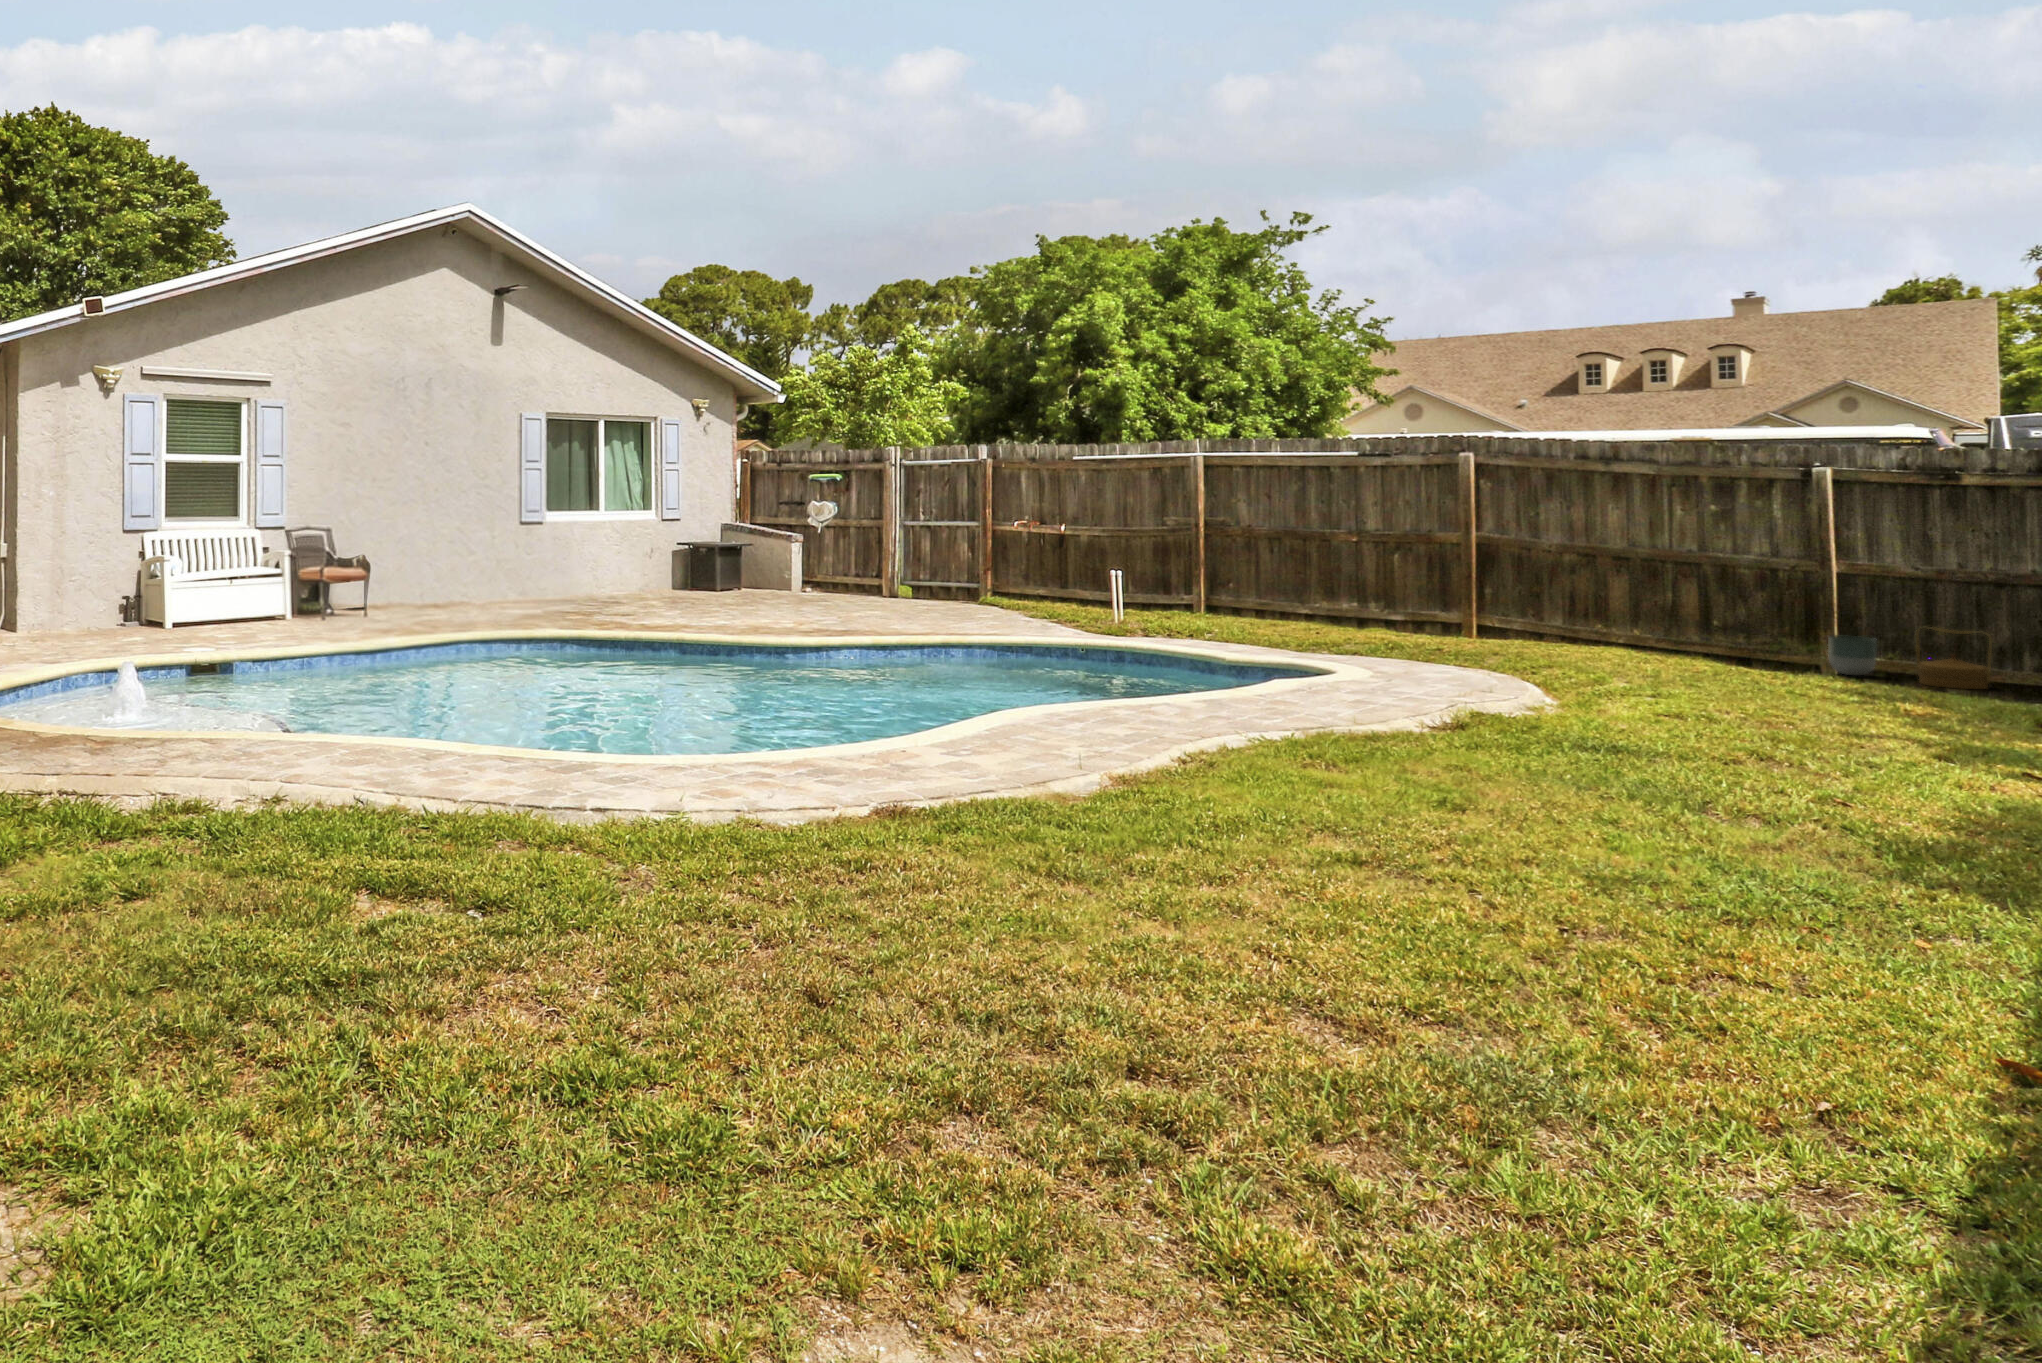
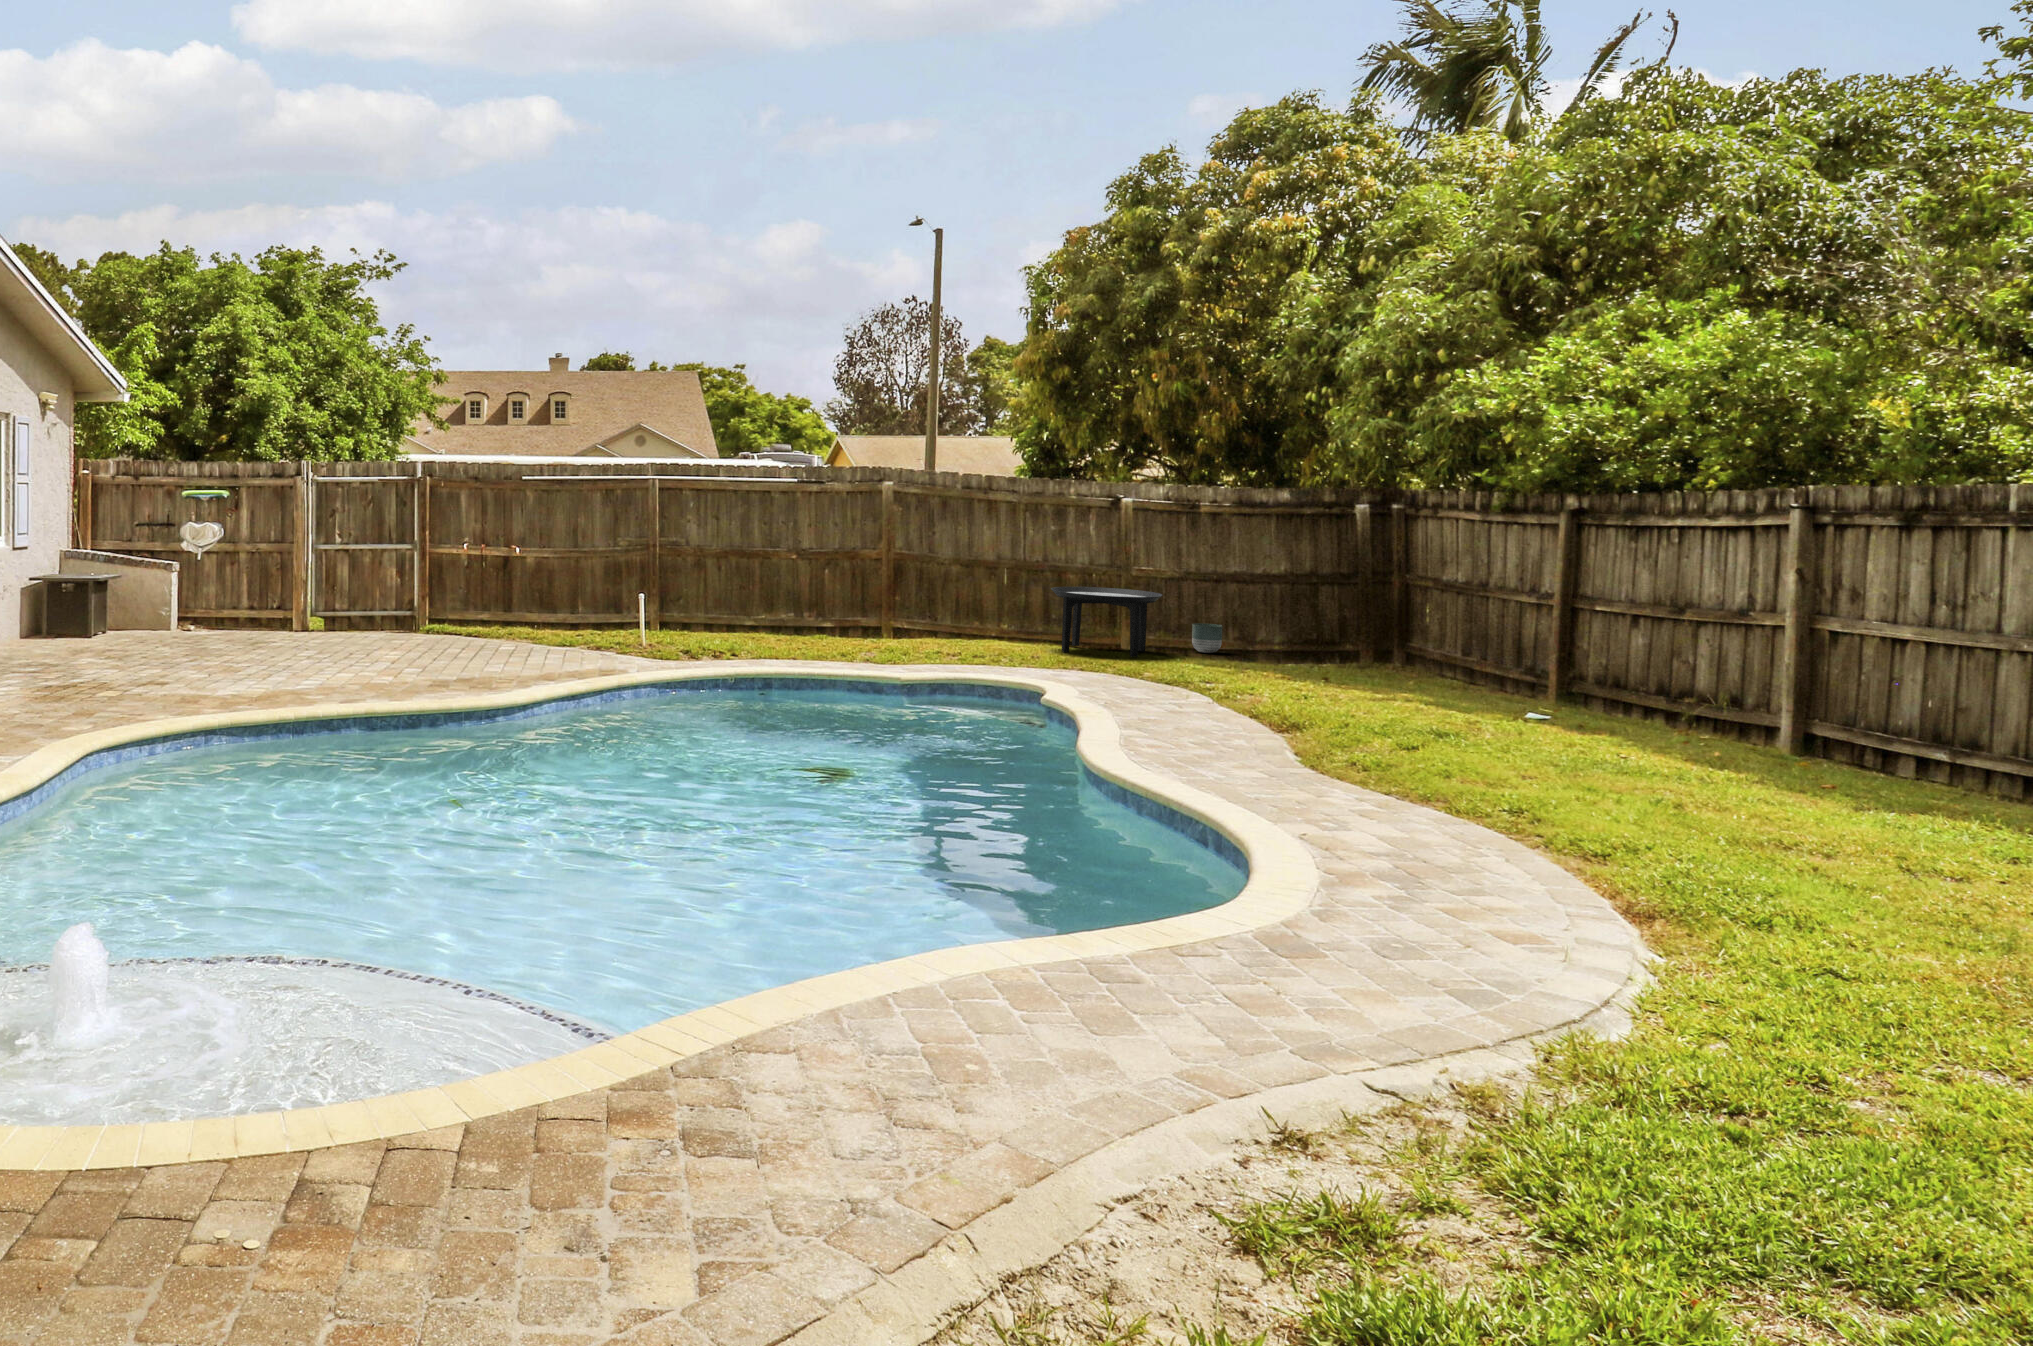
round table: none [1599,581,1762,671] -> present [1051,587,1162,657]
woven basket: present [1916,628,1992,689] -> none [1251,614,1299,658]

